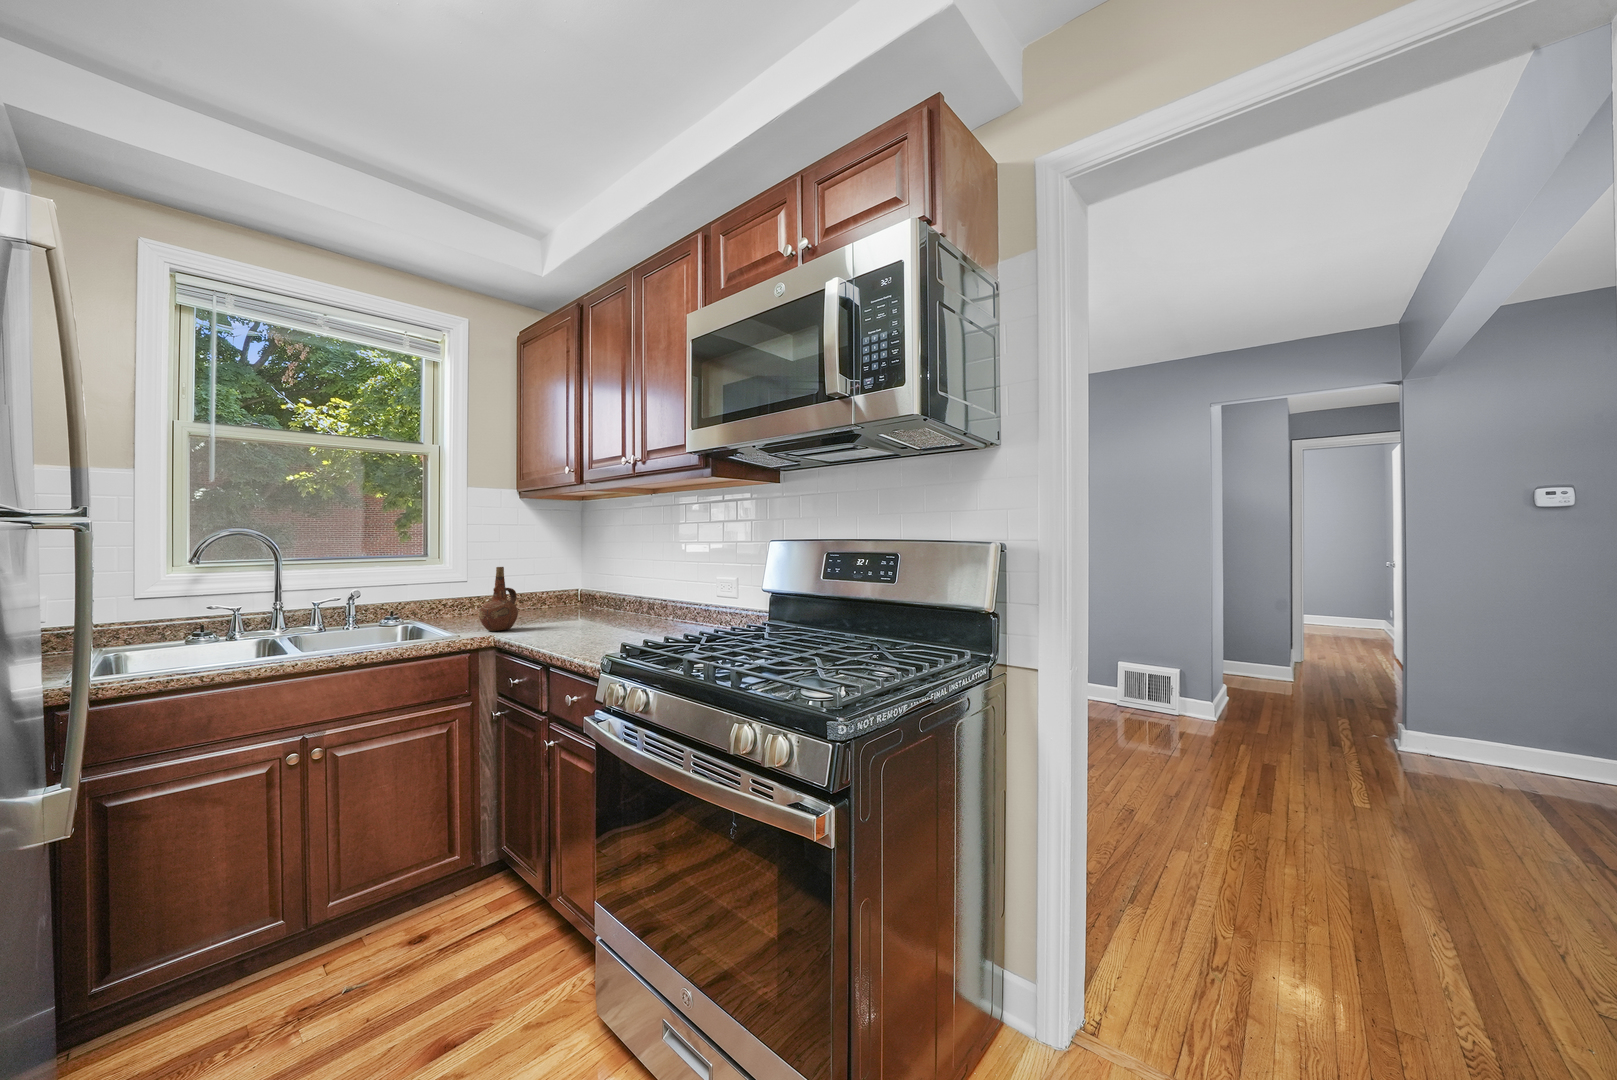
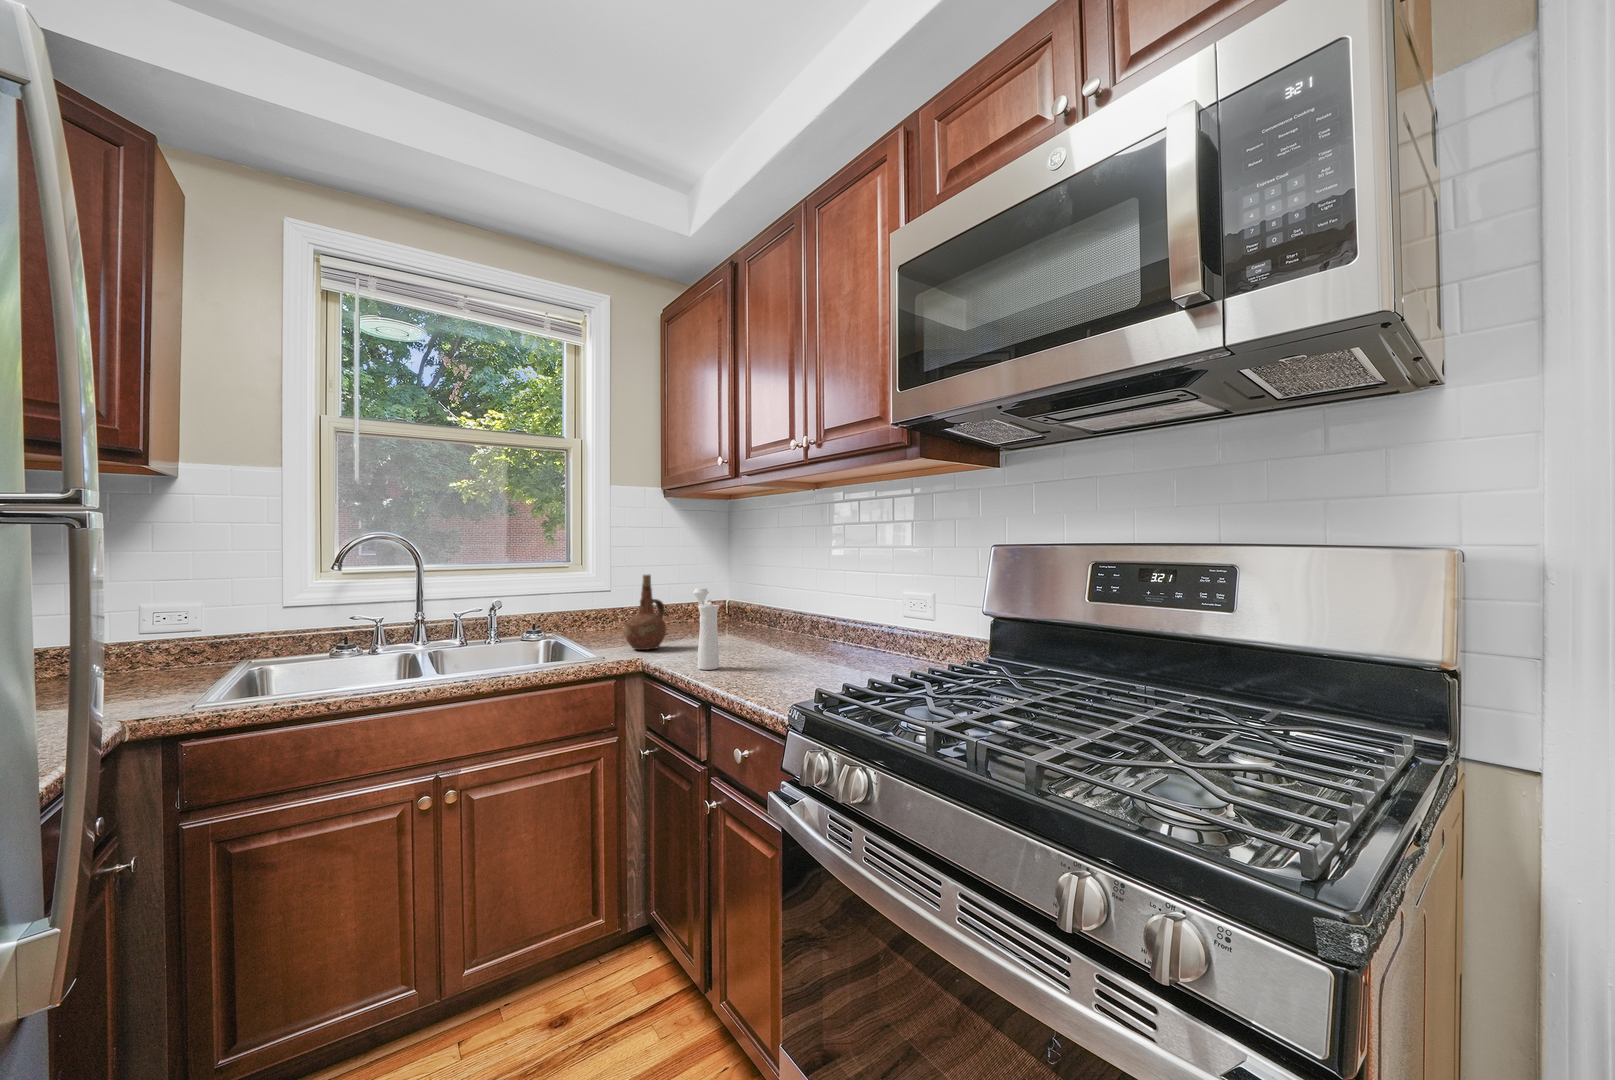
pepper mill: none [540,577,561,642] -> present [693,588,719,670]

